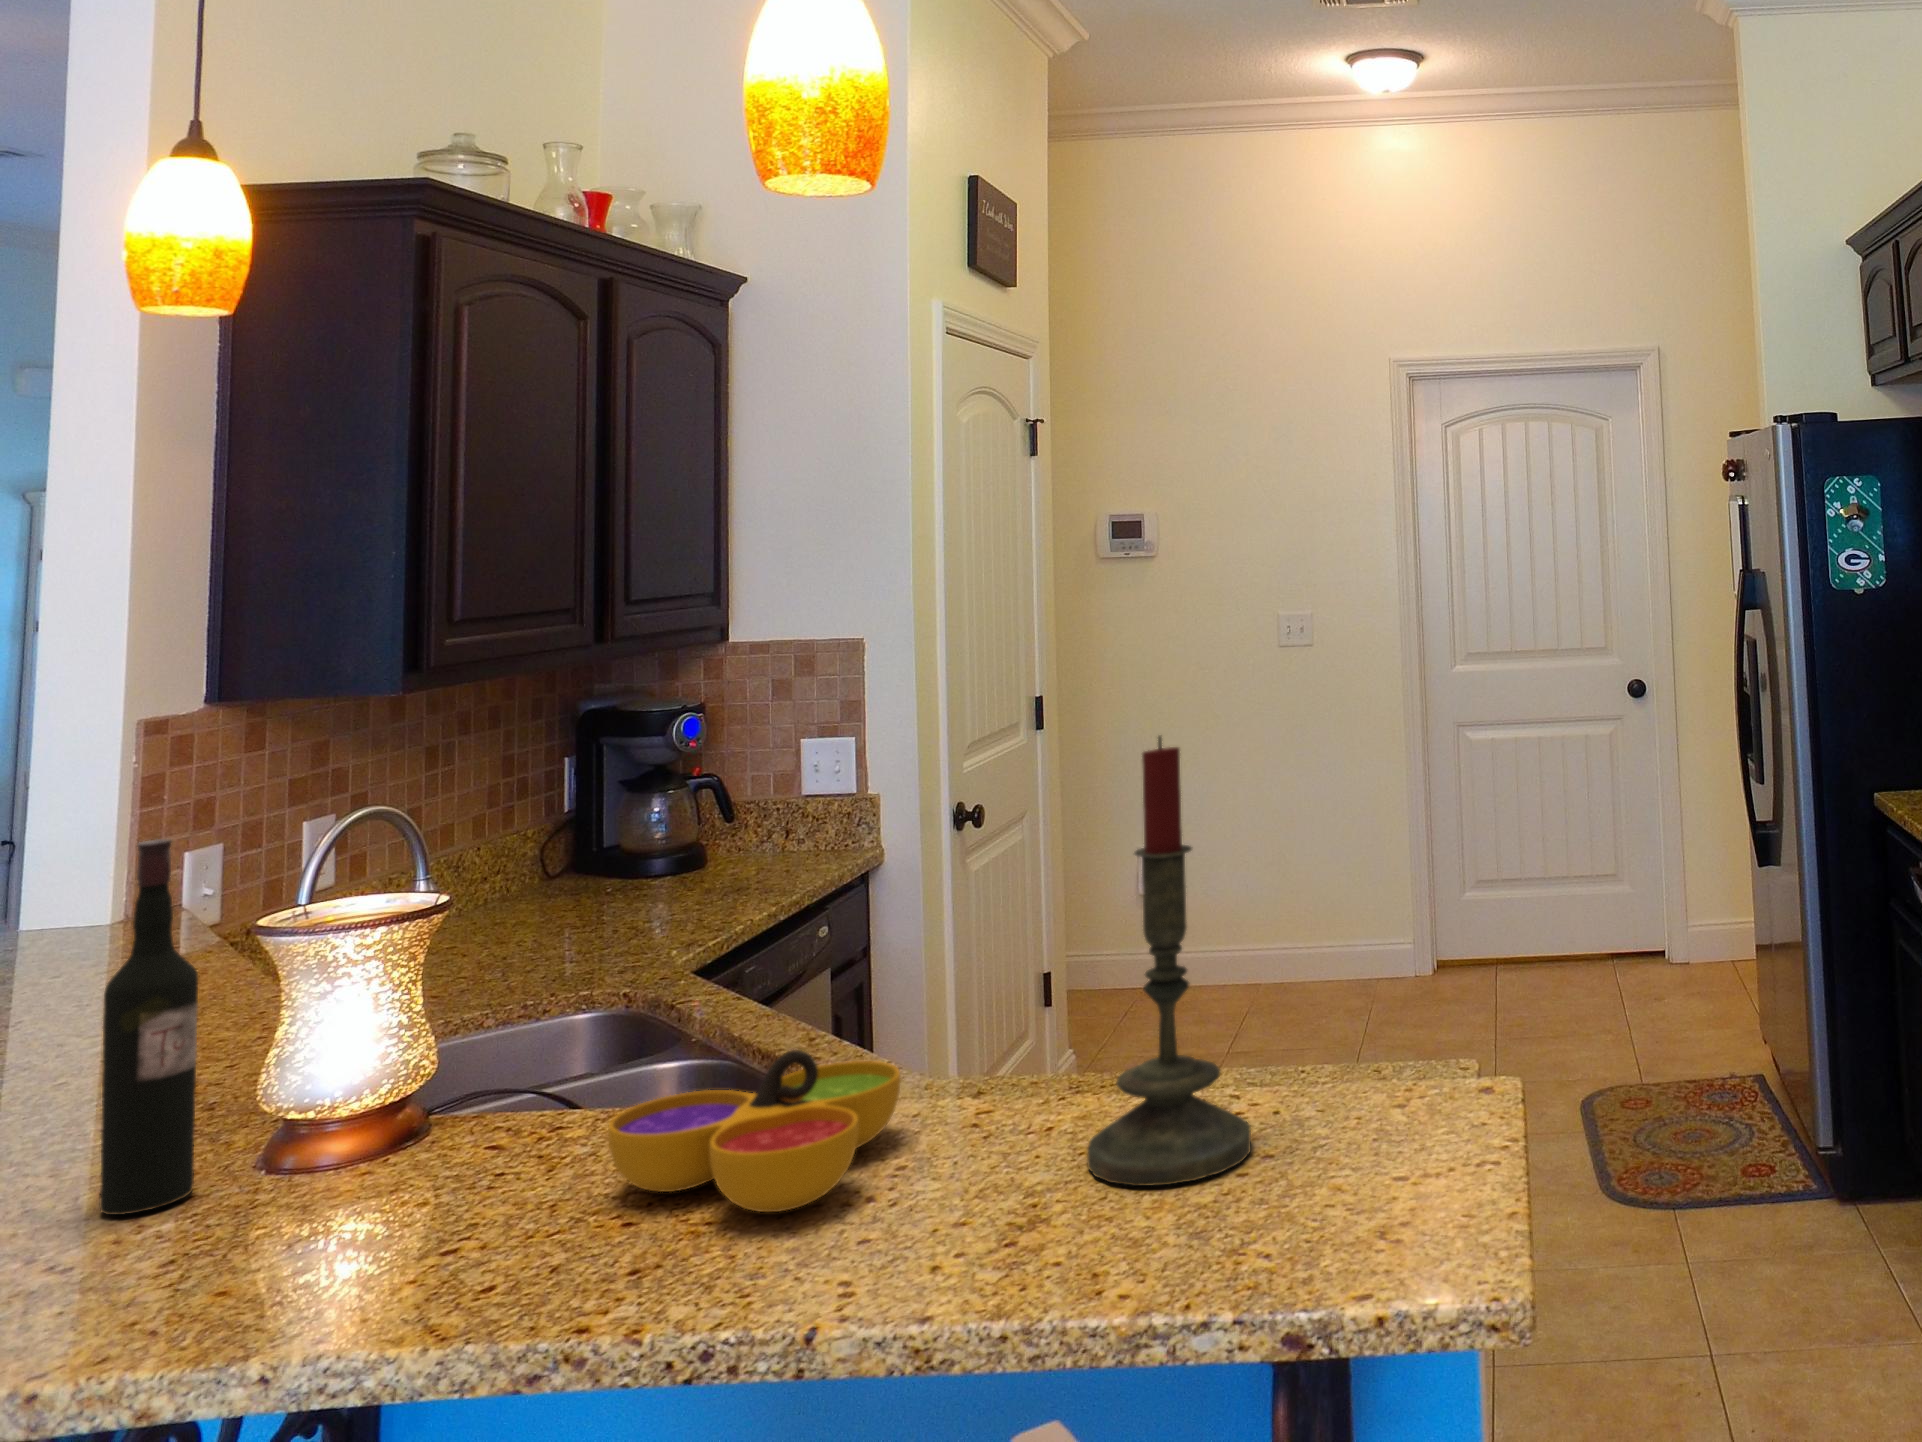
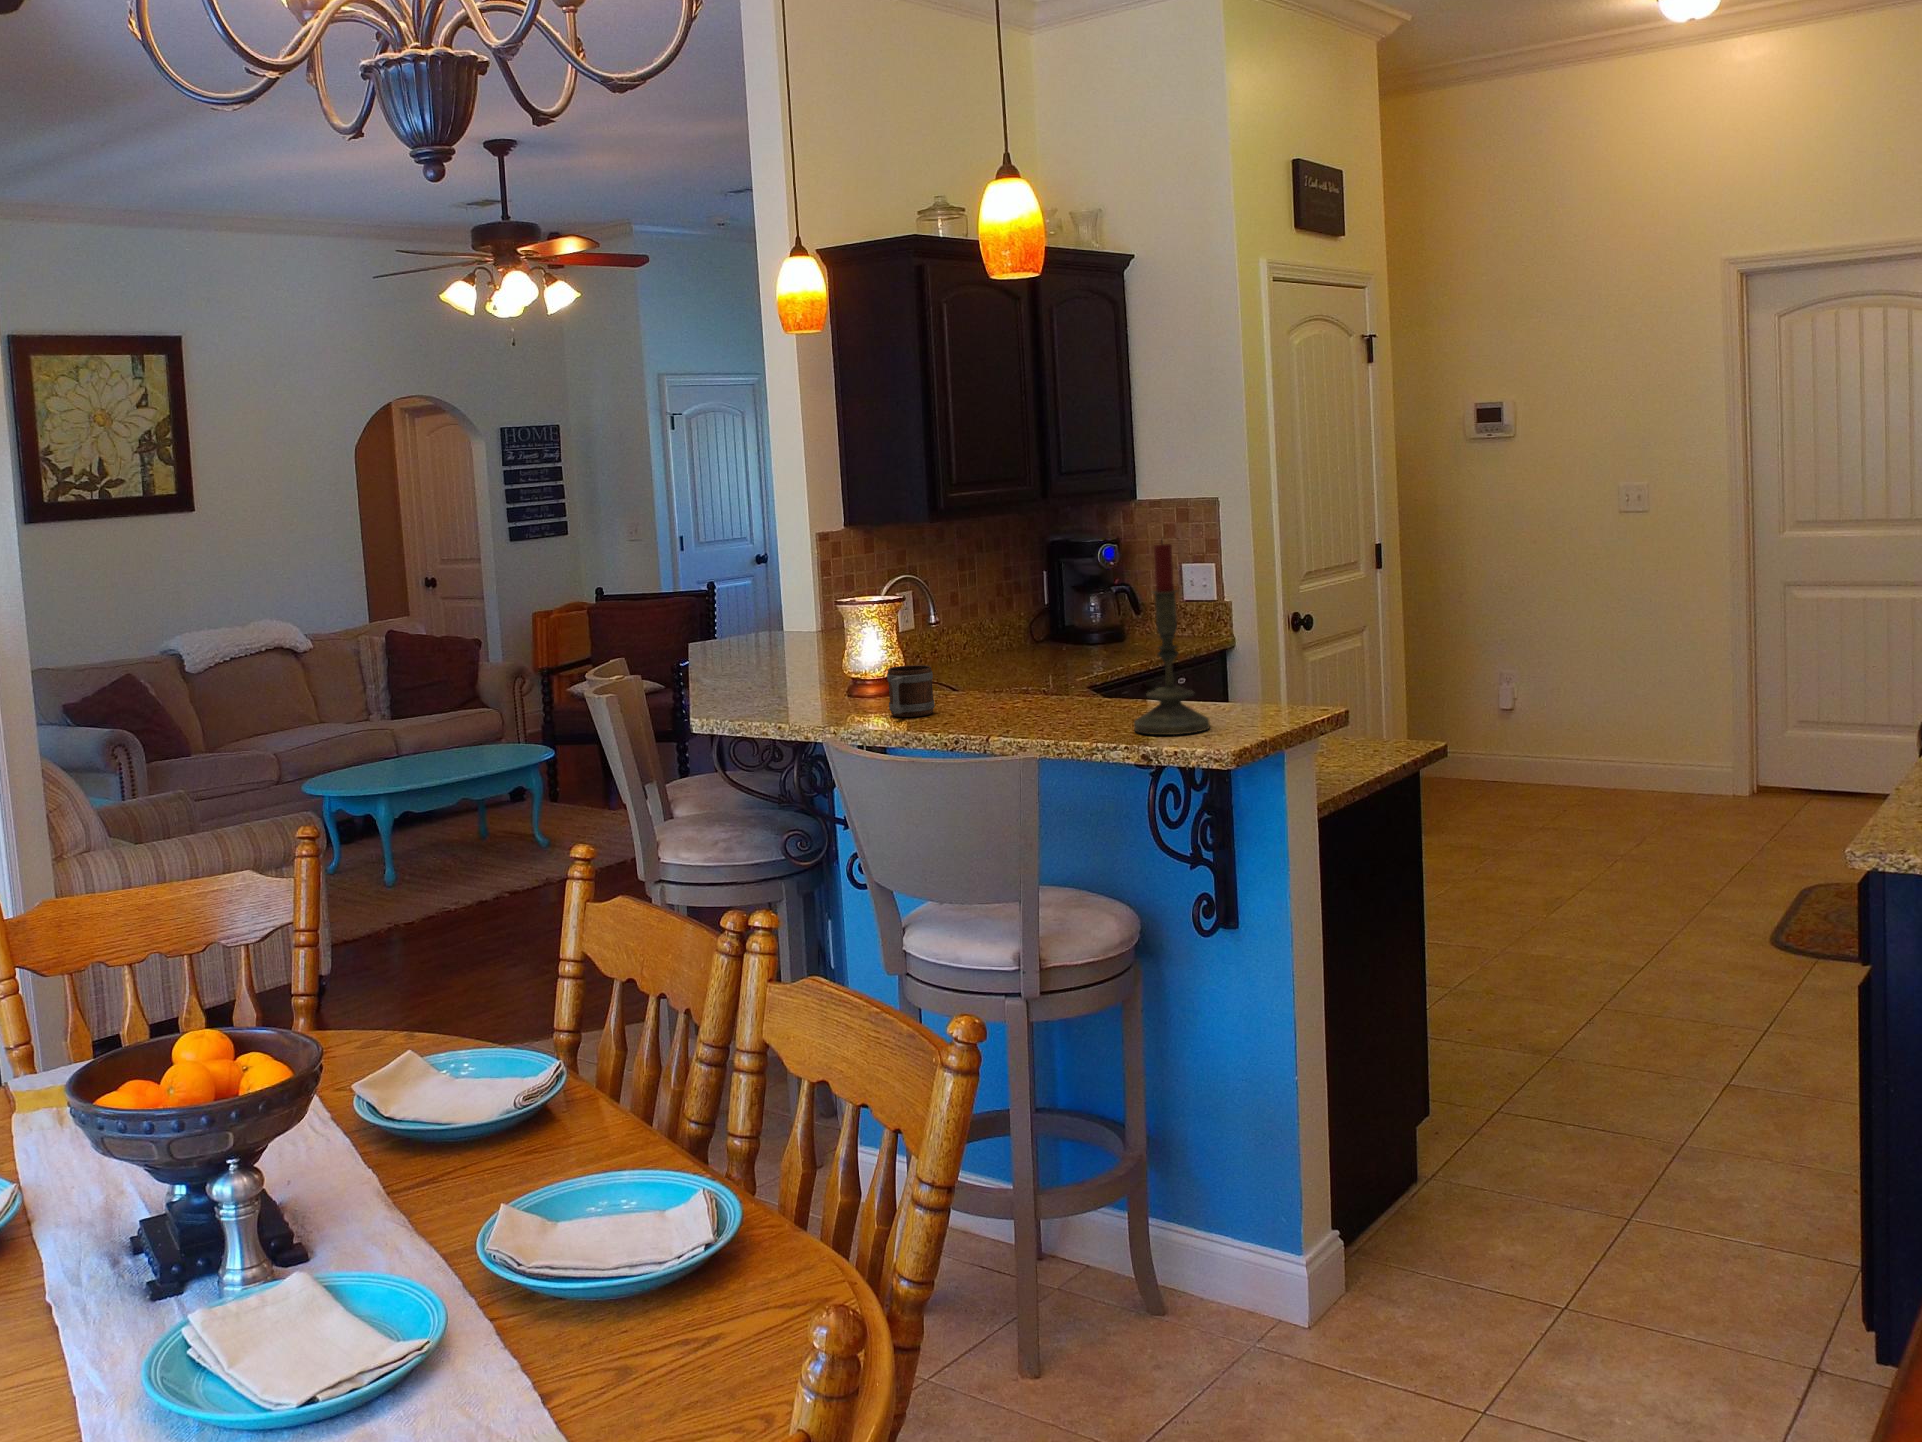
wine bottle: present [100,839,198,1215] -> none [792,570,828,710]
decorative bowl: present [608,1050,901,1212] -> none [955,670,1074,728]
mug: none [398,1053,526,1206] -> present [887,665,935,717]

